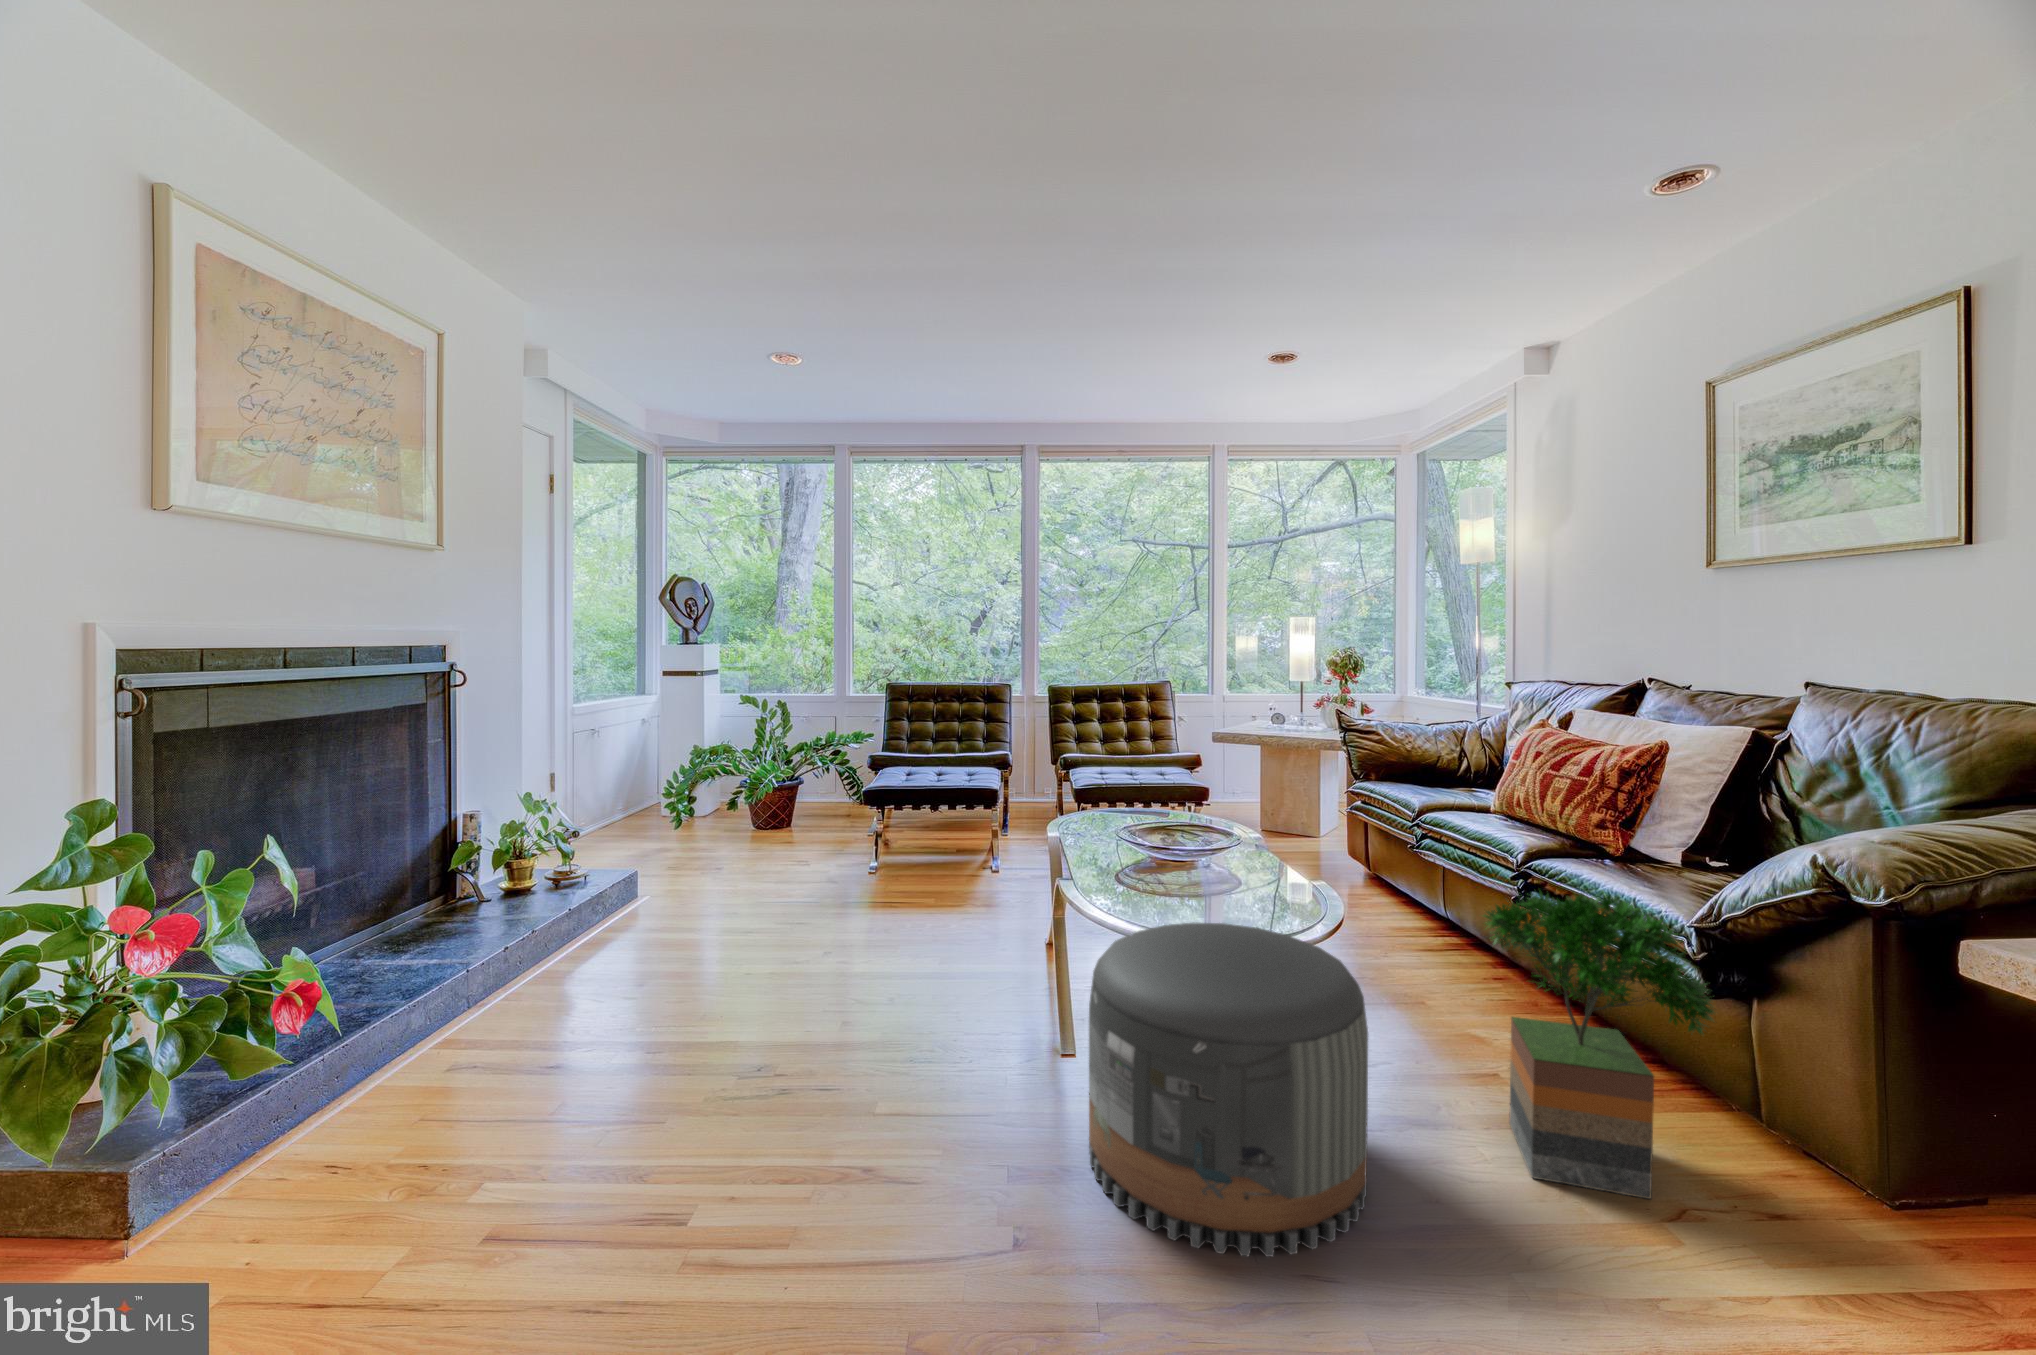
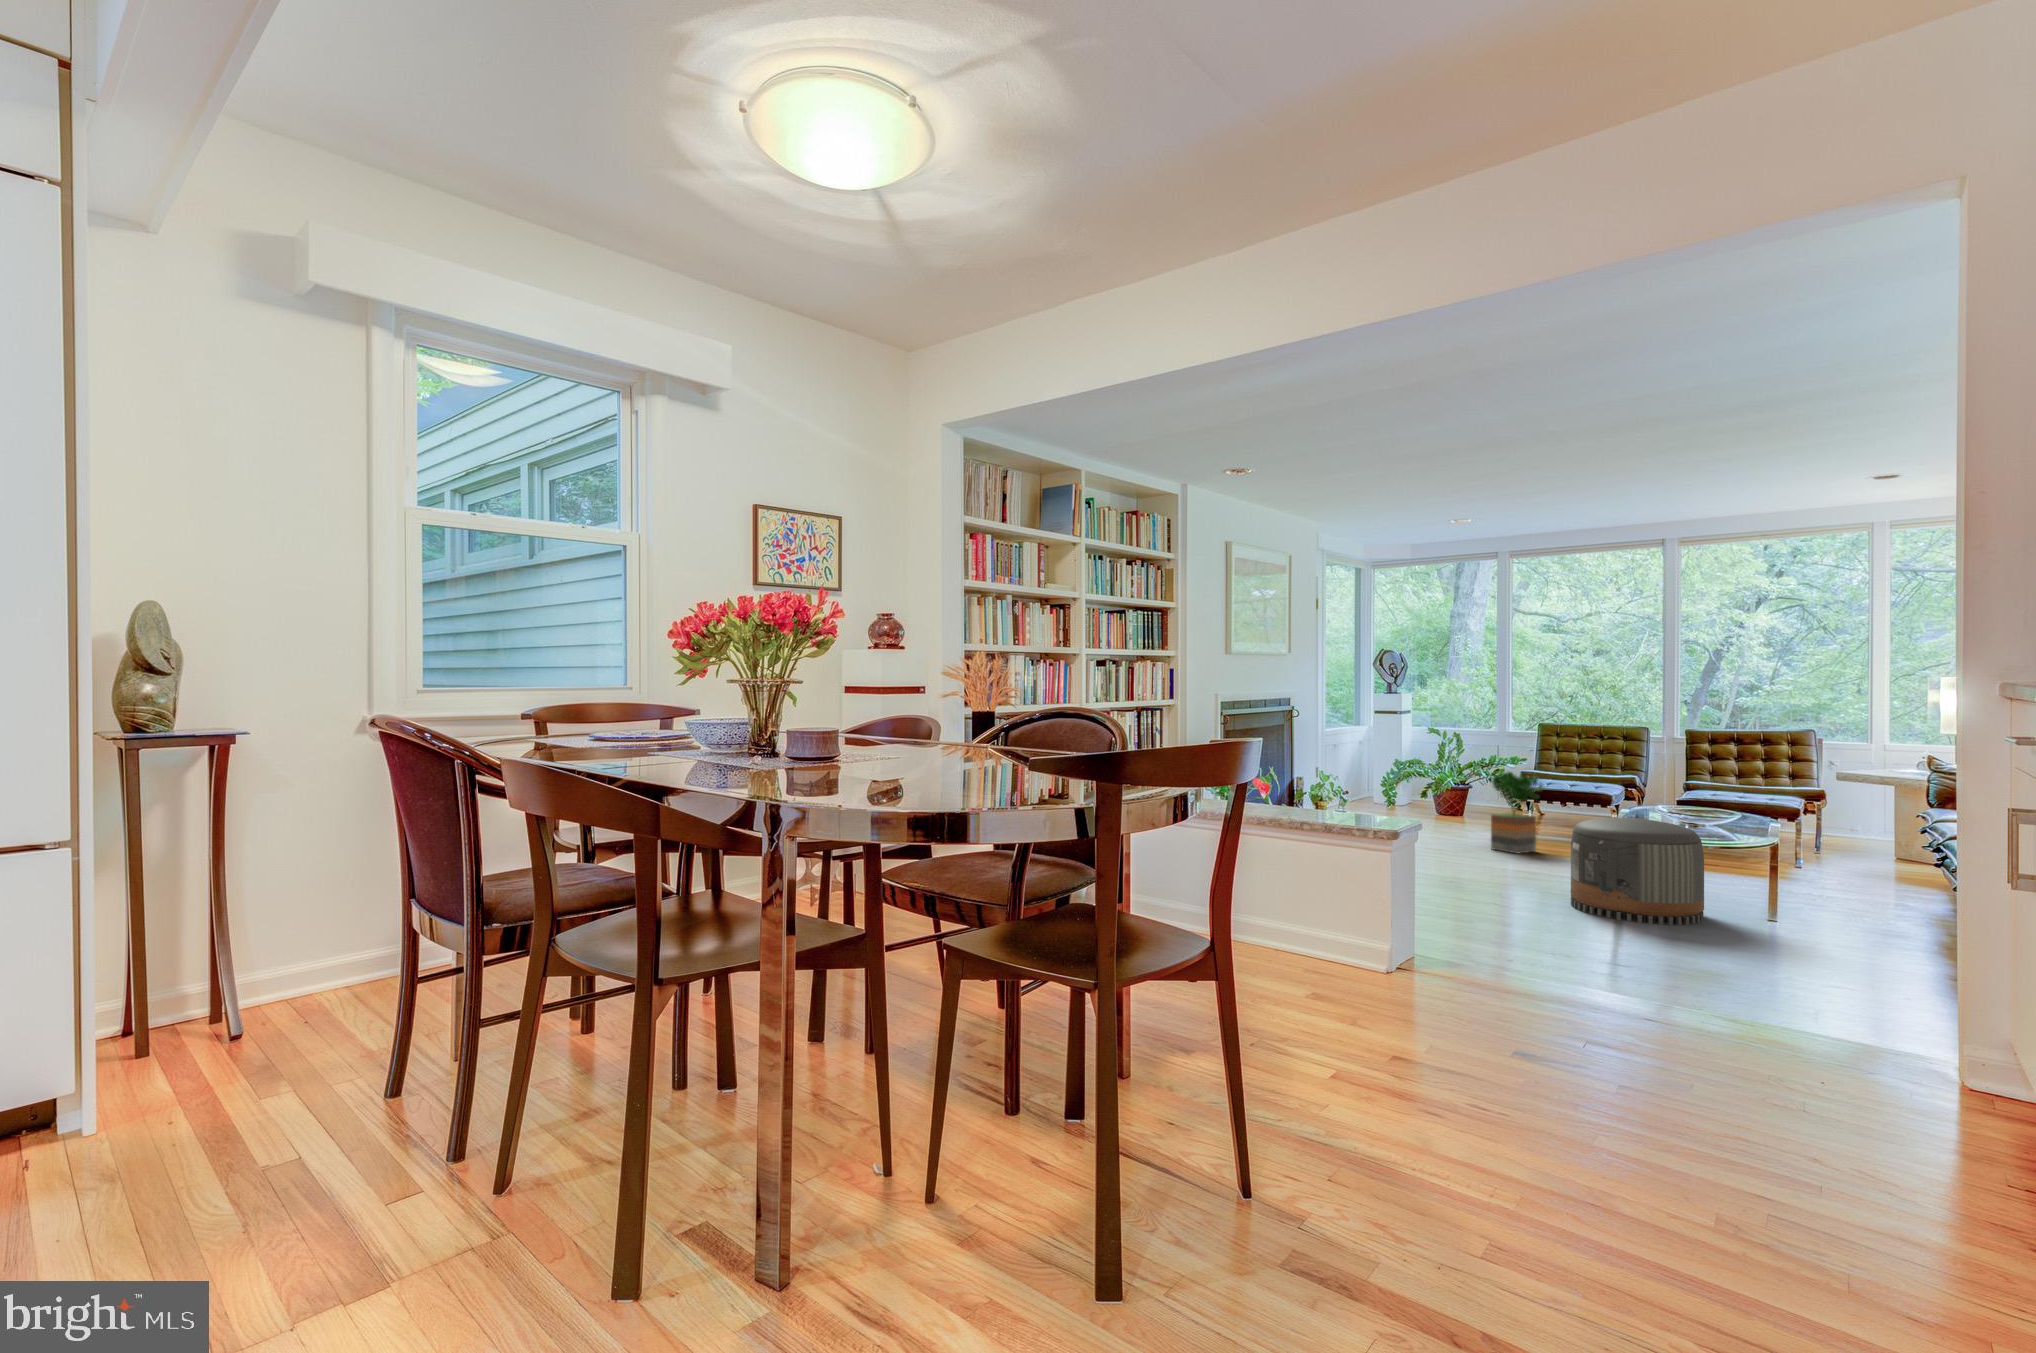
potted tree: present [1484,891,1714,1199] -> present [1491,772,1544,854]

